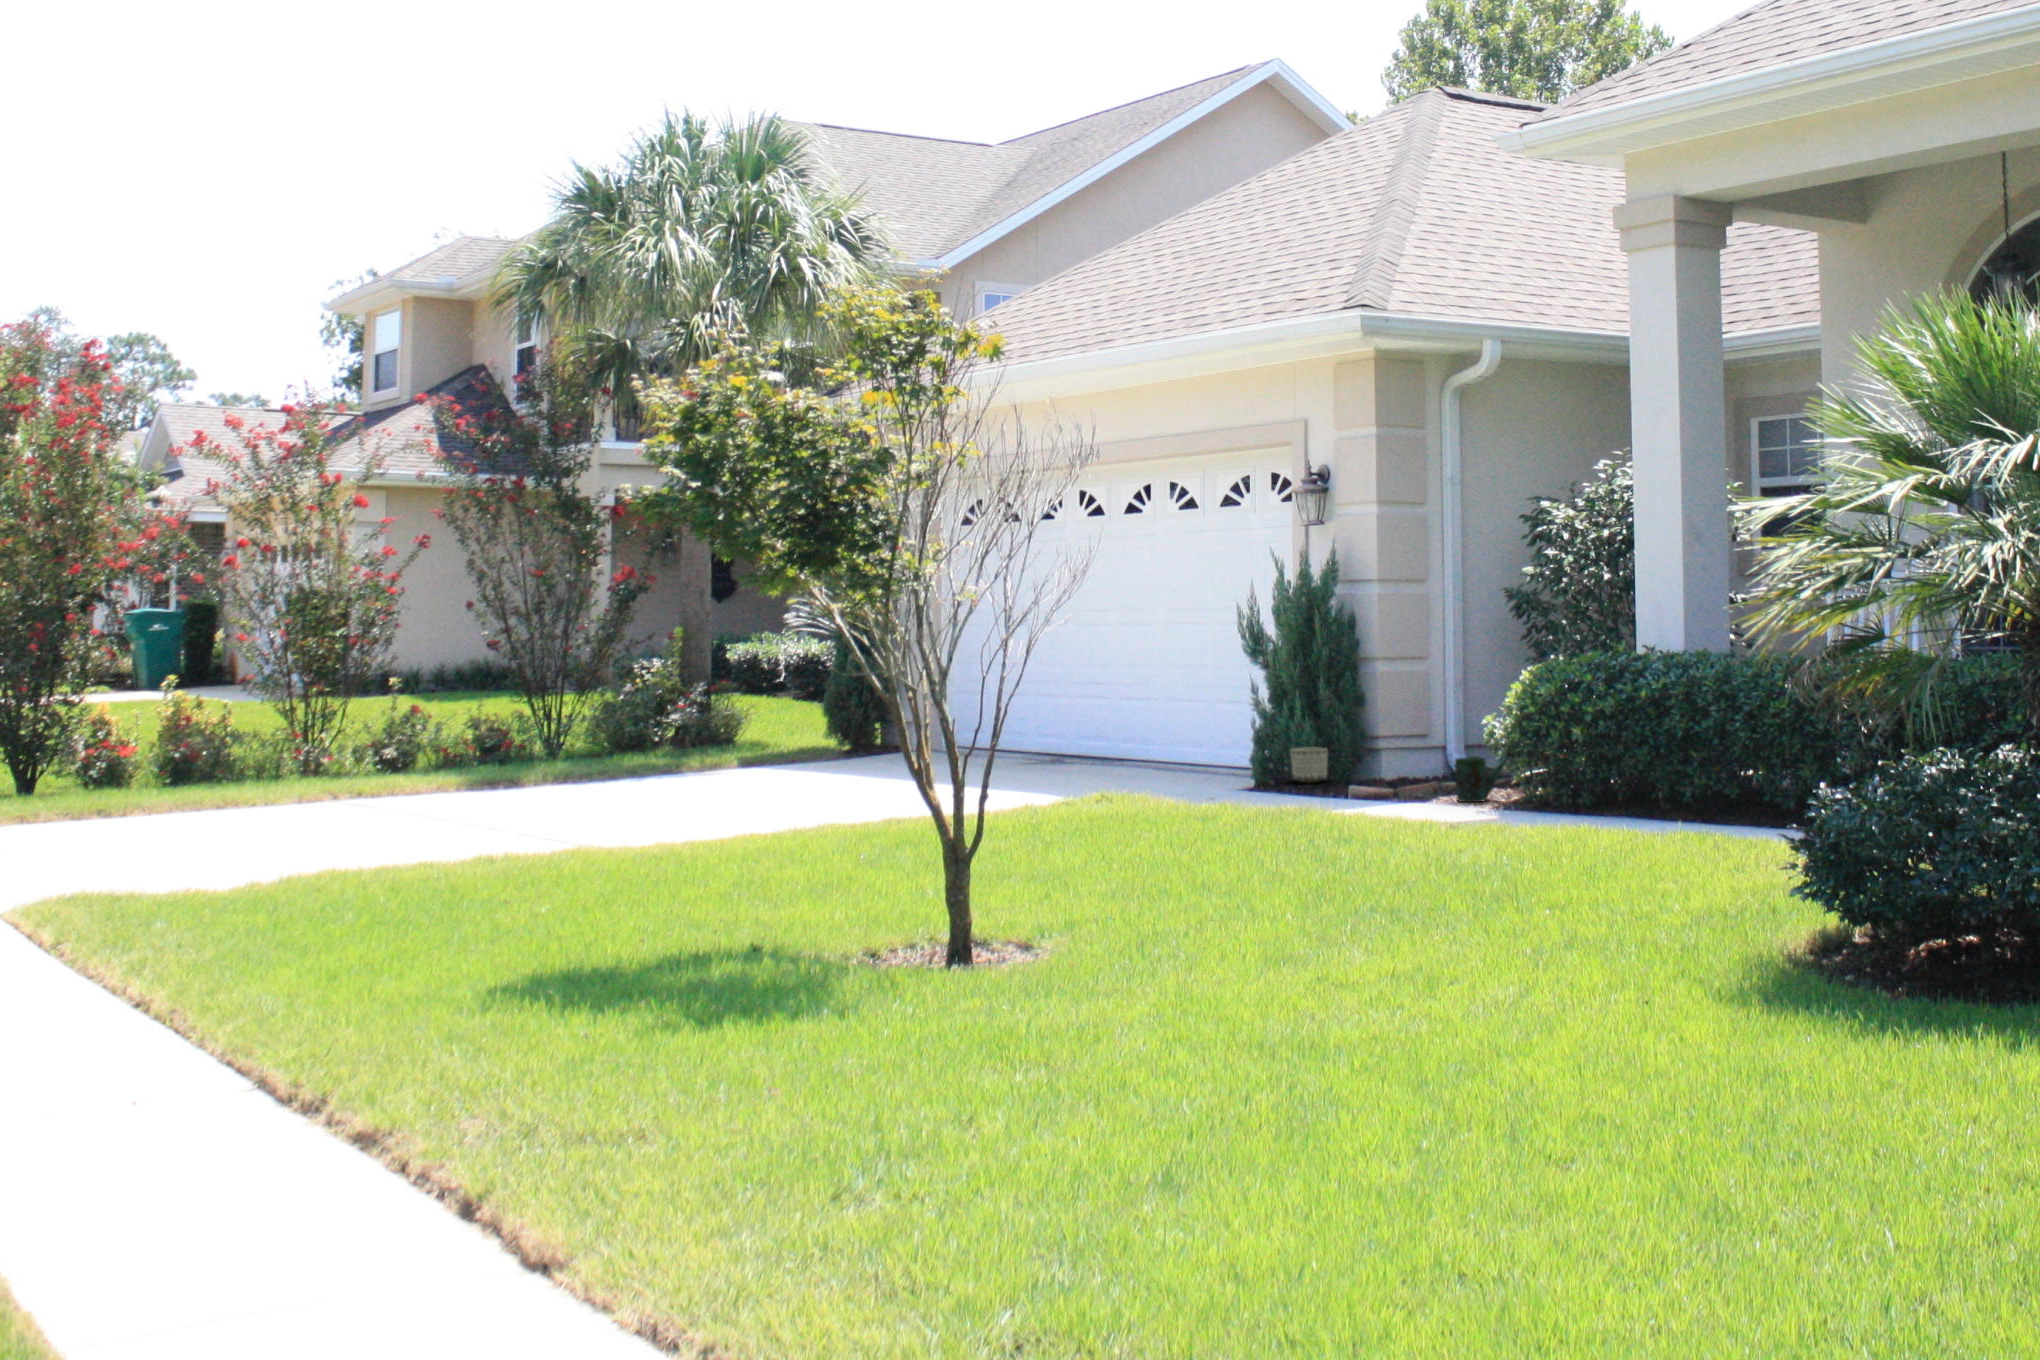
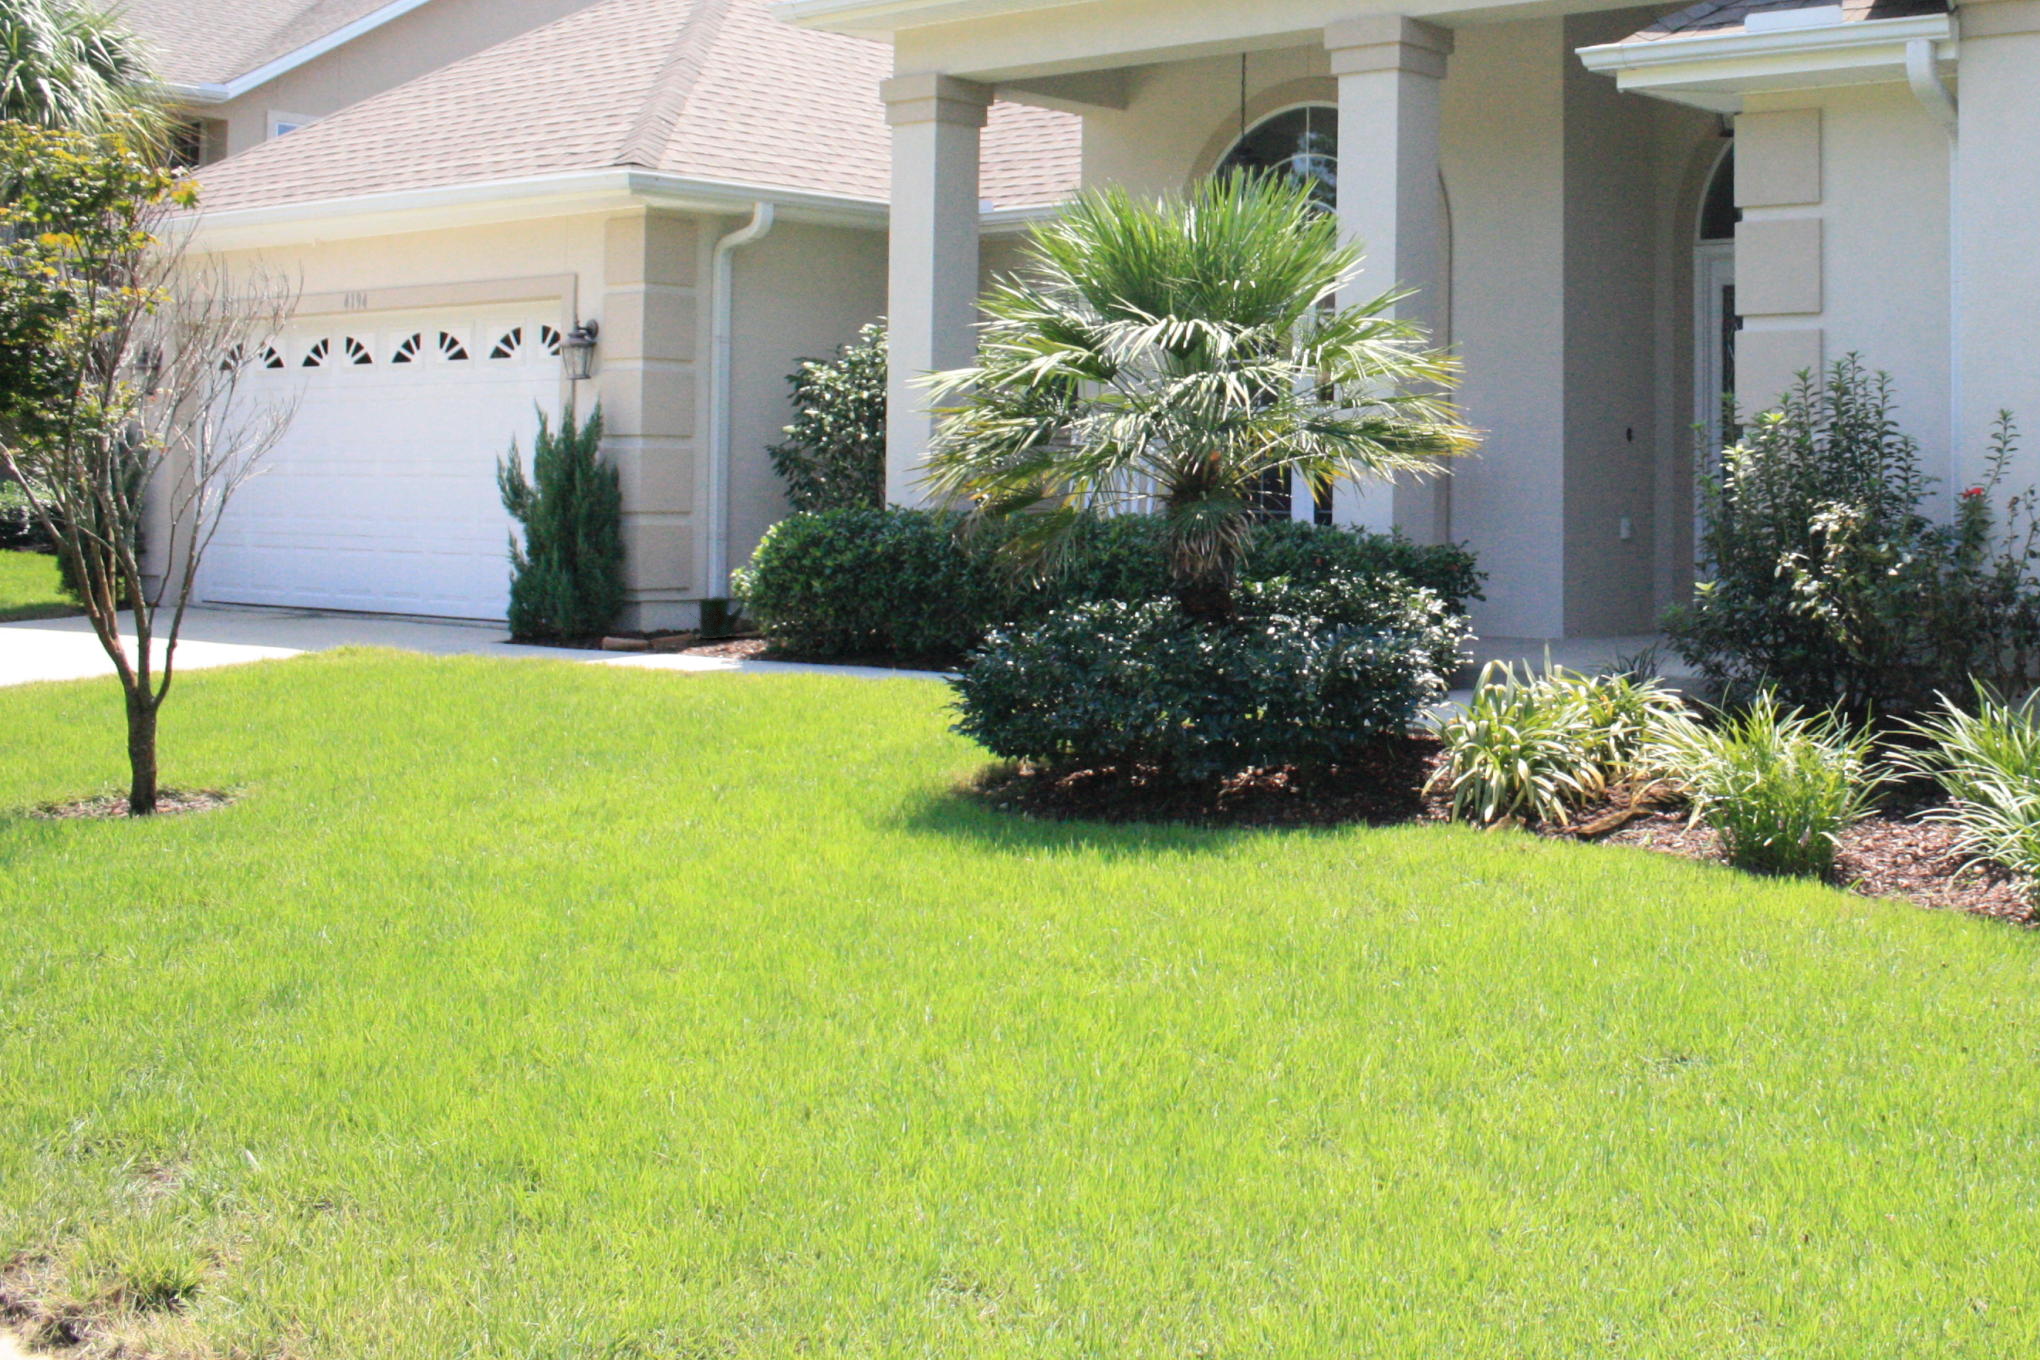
planter: present [1290,748,1328,783] -> none [541,598,580,631]

